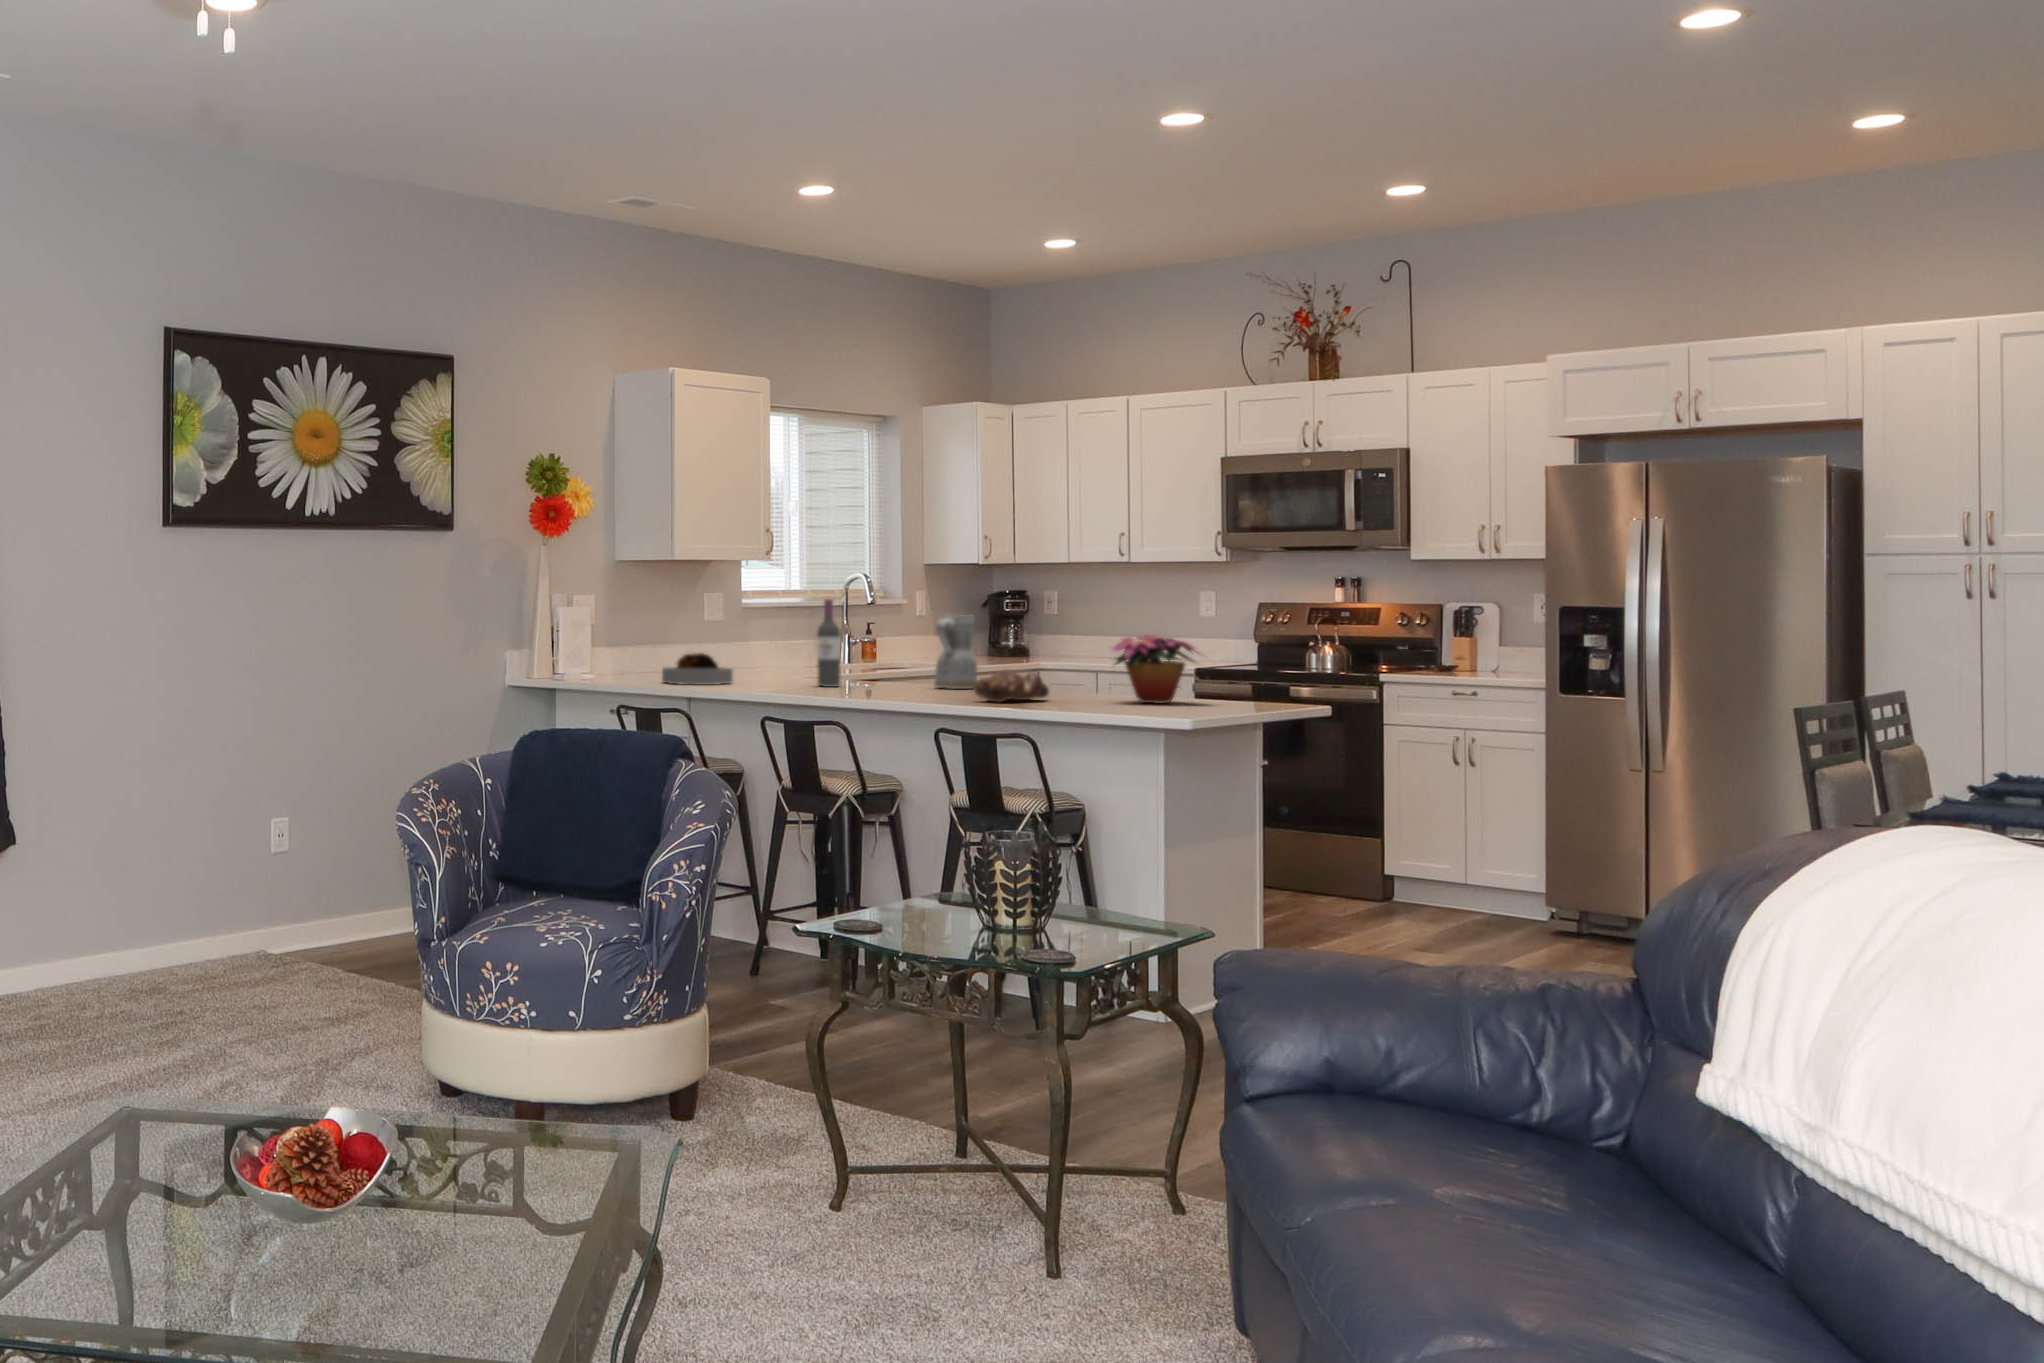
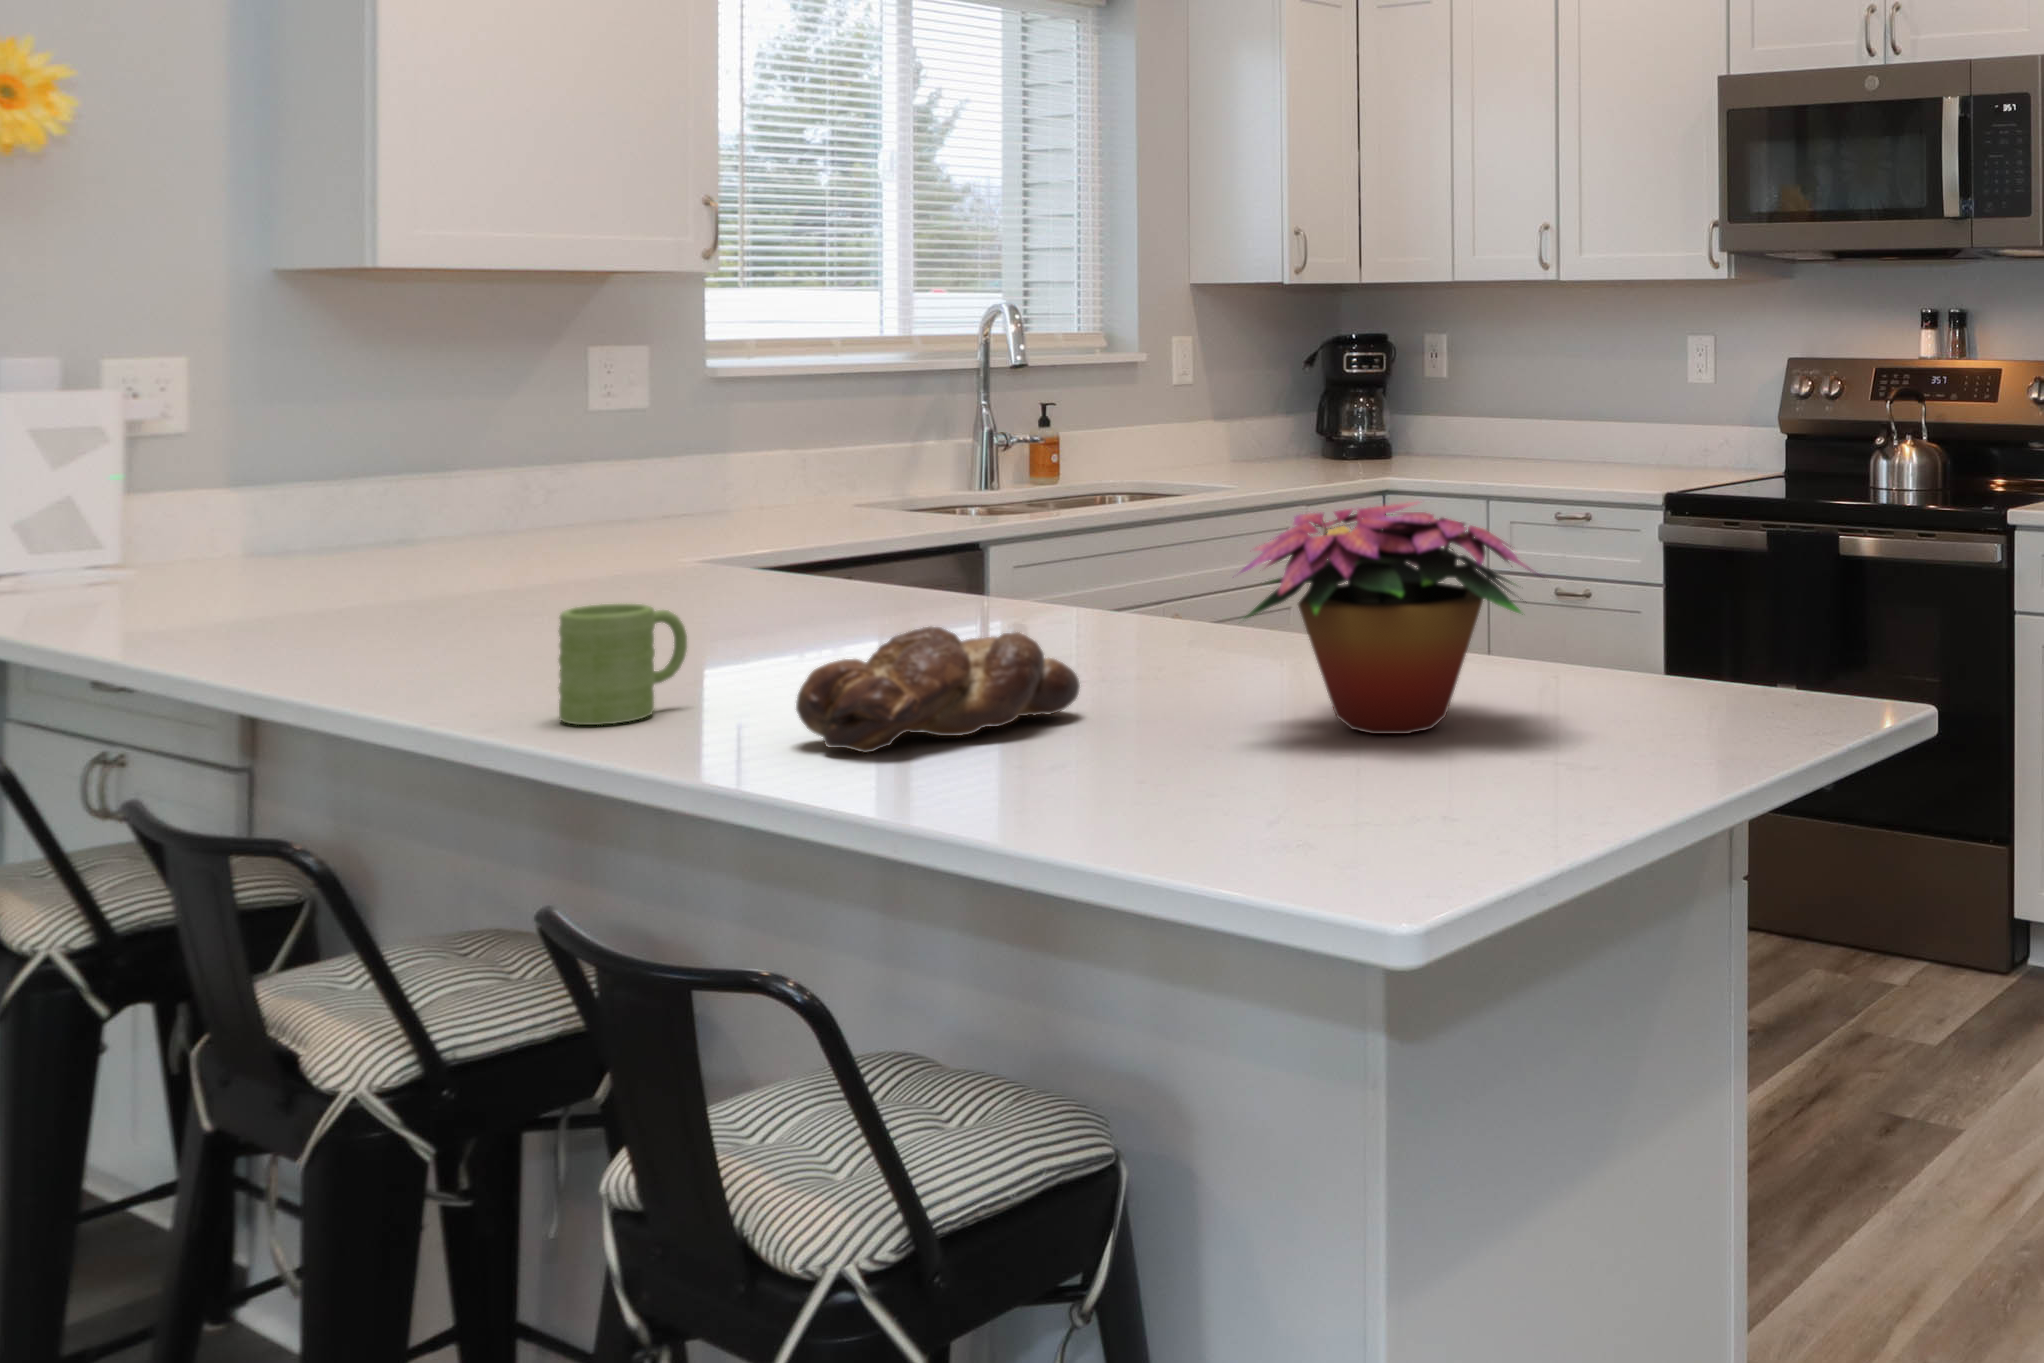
wine bottle: present [817,599,840,687] -> none [588,376,657,624]
ceramic pitcher: present [935,614,977,689] -> none [896,417,1026,627]
decorative bowl: present [662,653,733,685] -> none [184,518,387,623]
mug: none [886,665,917,698] -> present [558,604,687,725]

